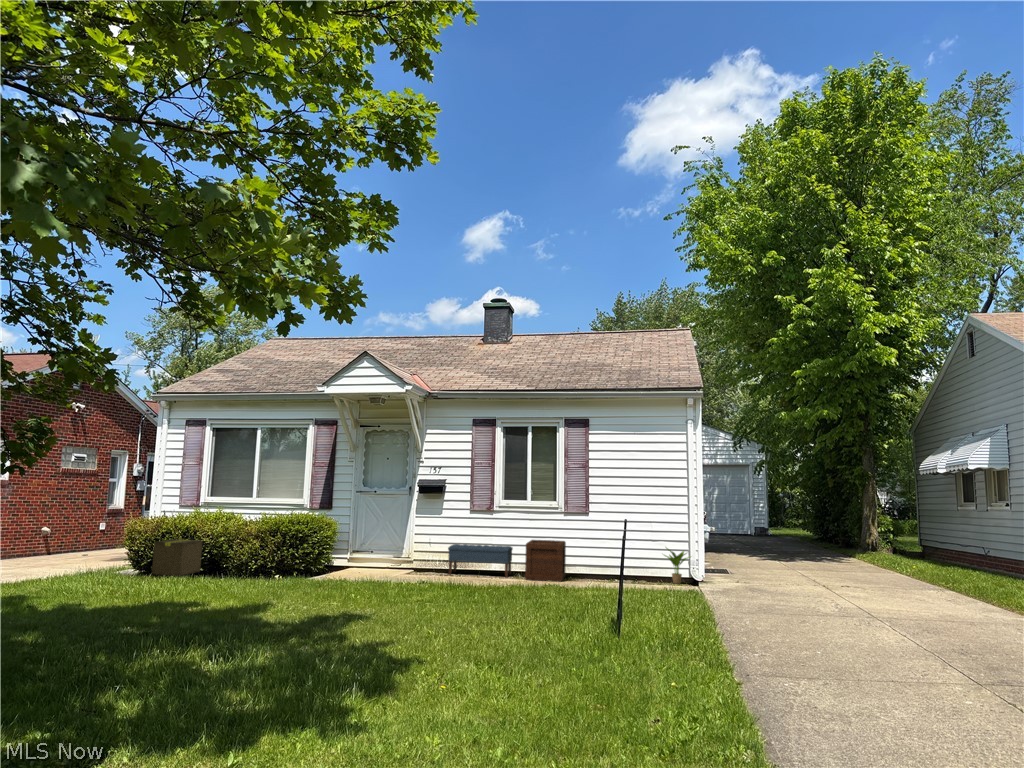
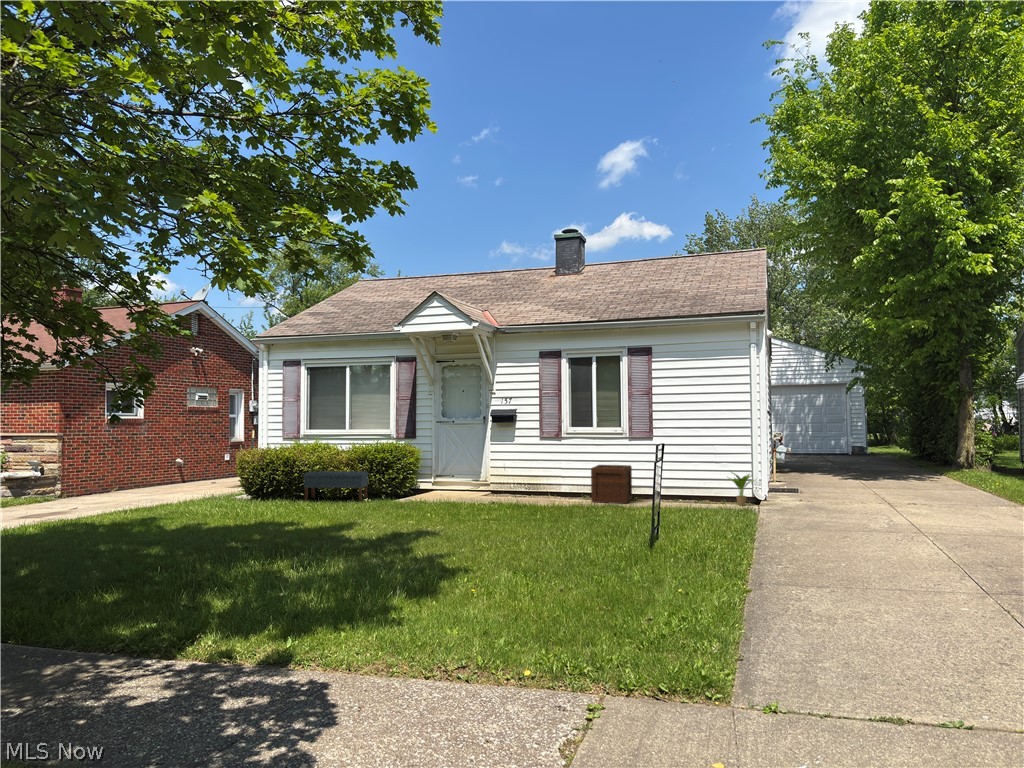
cardboard box: present [152,539,202,576] -> none [261,468,302,499]
bench: present [448,544,513,577] -> present [303,471,368,501]

